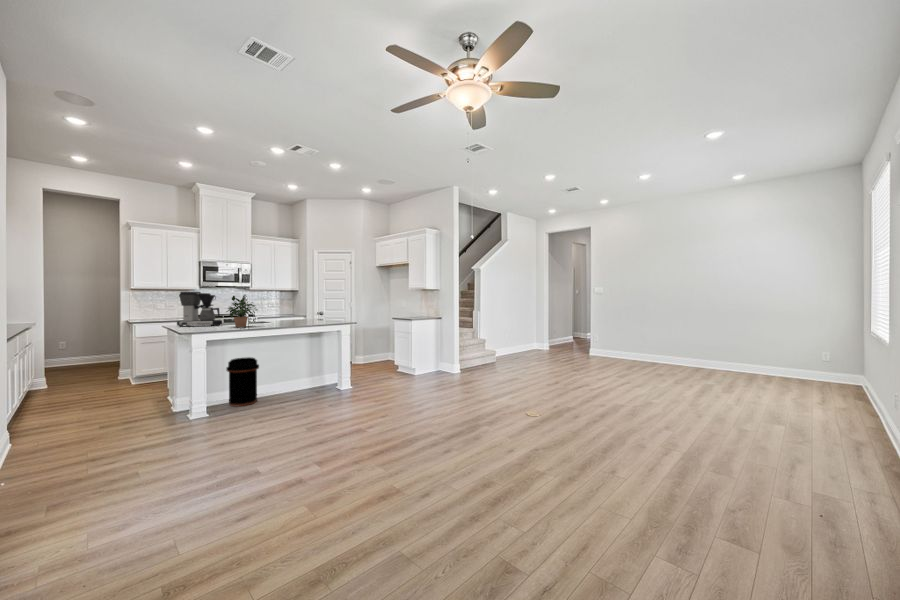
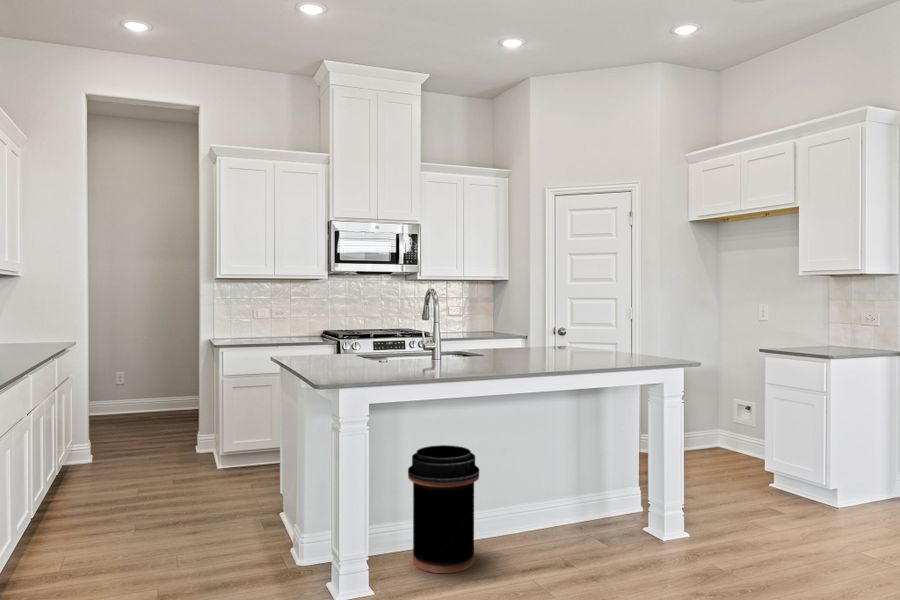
coffee maker: present [177,292,222,327] -> none [303,282,391,365]
potted plant: present [226,296,257,327] -> none [407,292,483,372]

